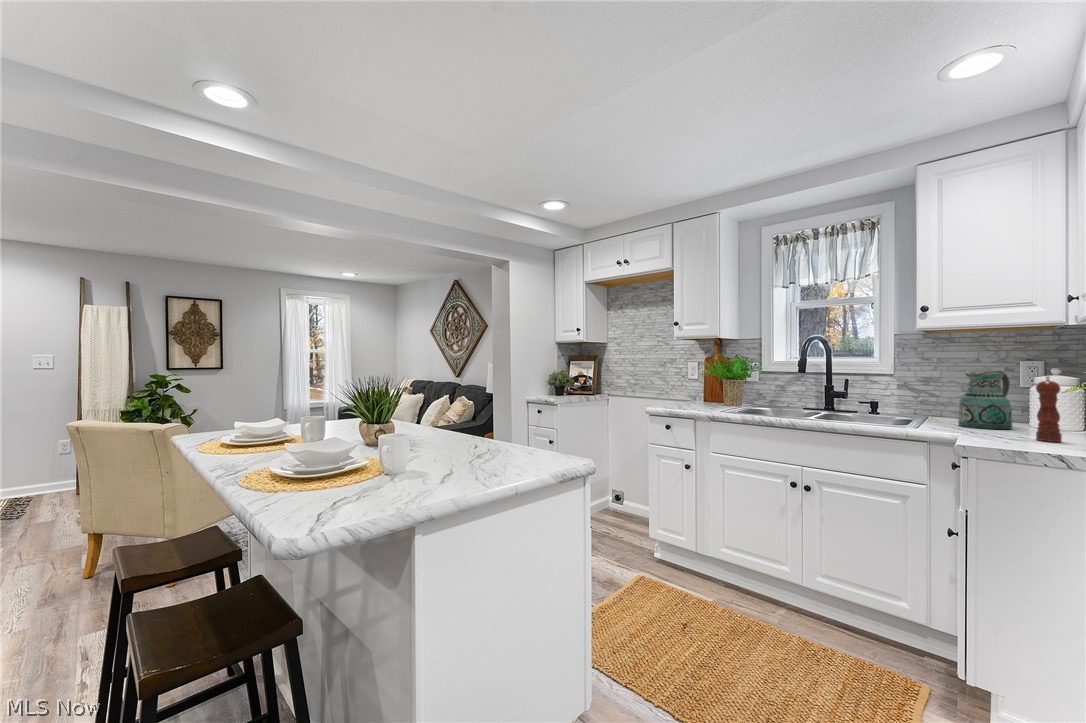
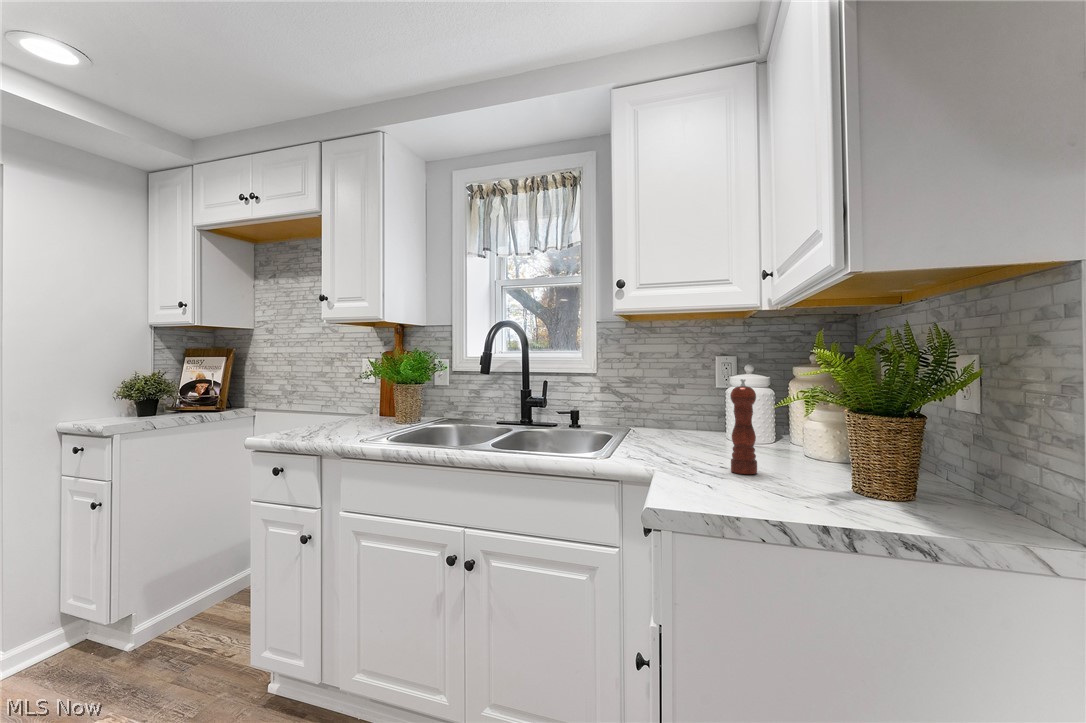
ceramic pitcher: present [958,370,1012,429] -> none [655,369,708,448]

